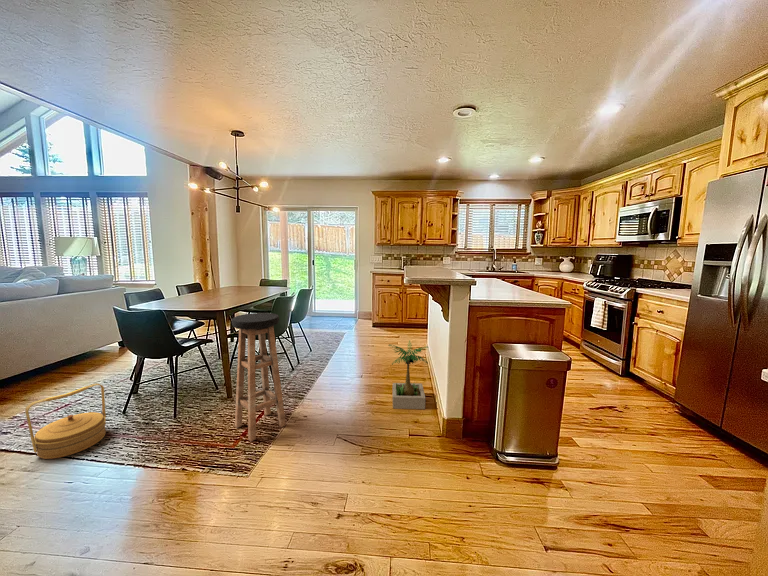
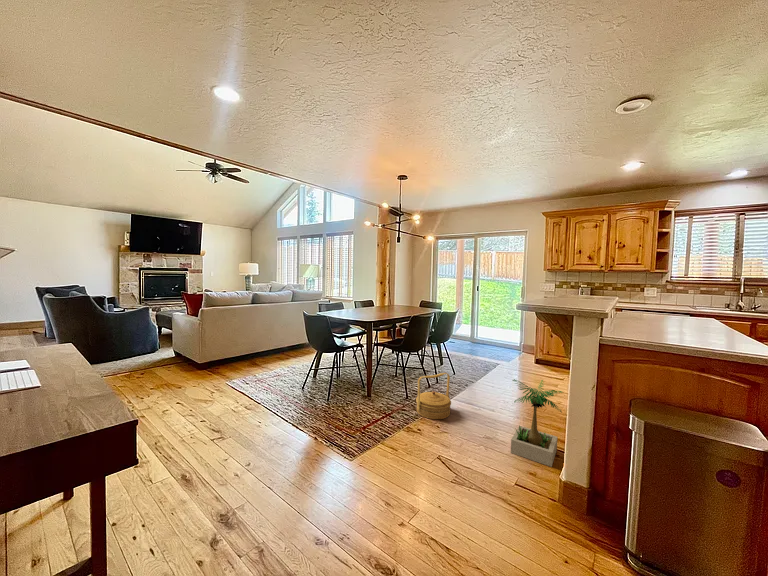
bar stool: present [232,313,286,441] -> none [362,326,401,435]
basket: present [25,383,106,459] -> present [416,373,451,419]

